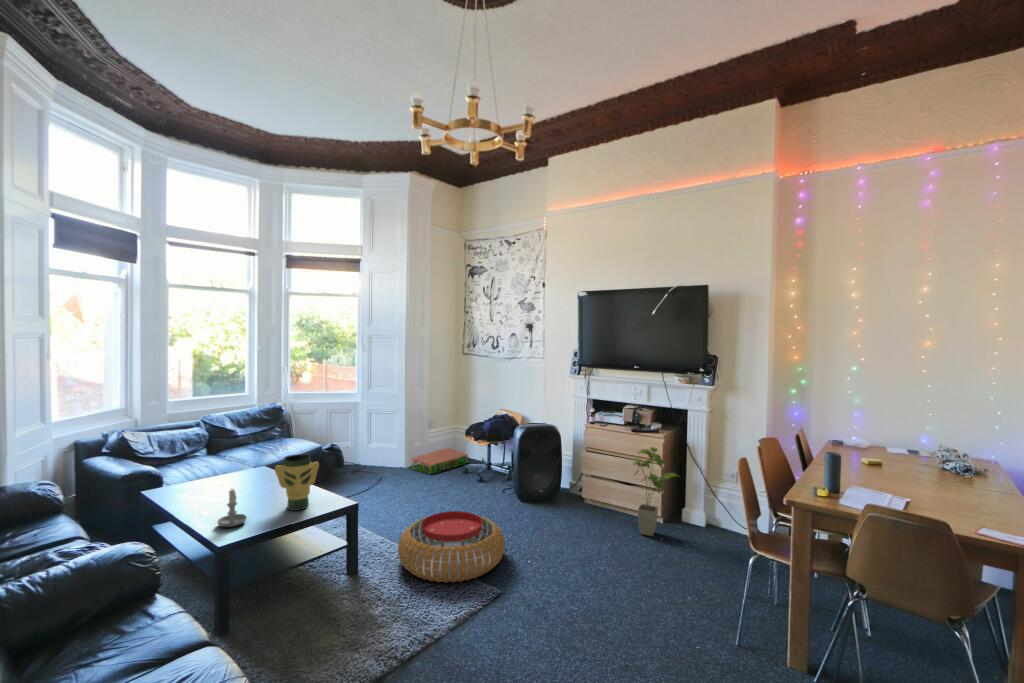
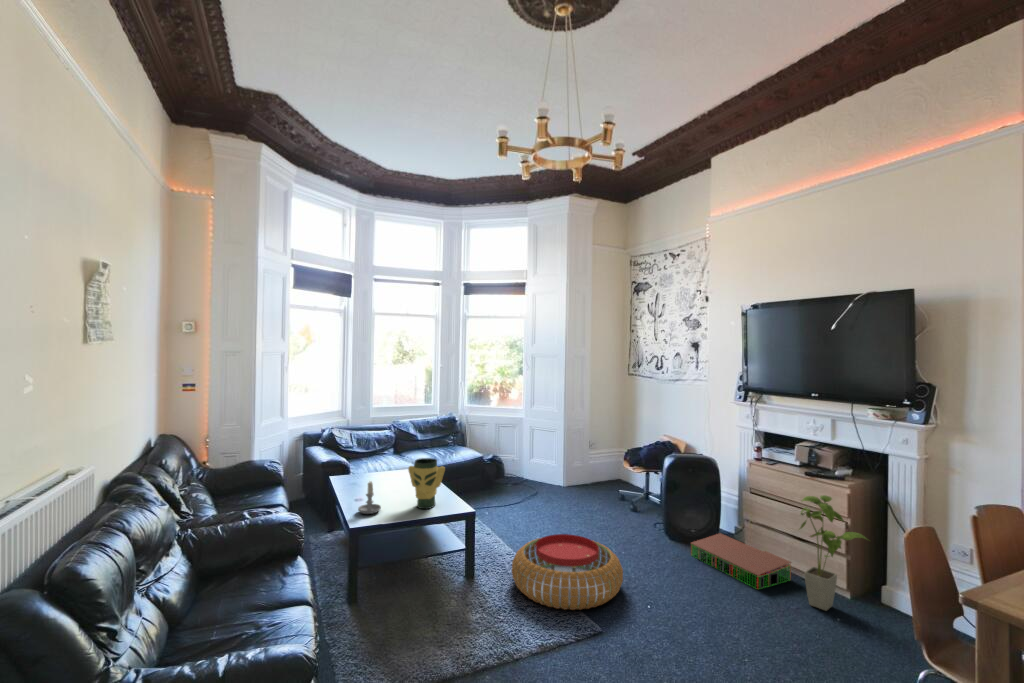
storage bin: present [411,448,468,474] -> present [691,533,791,589]

